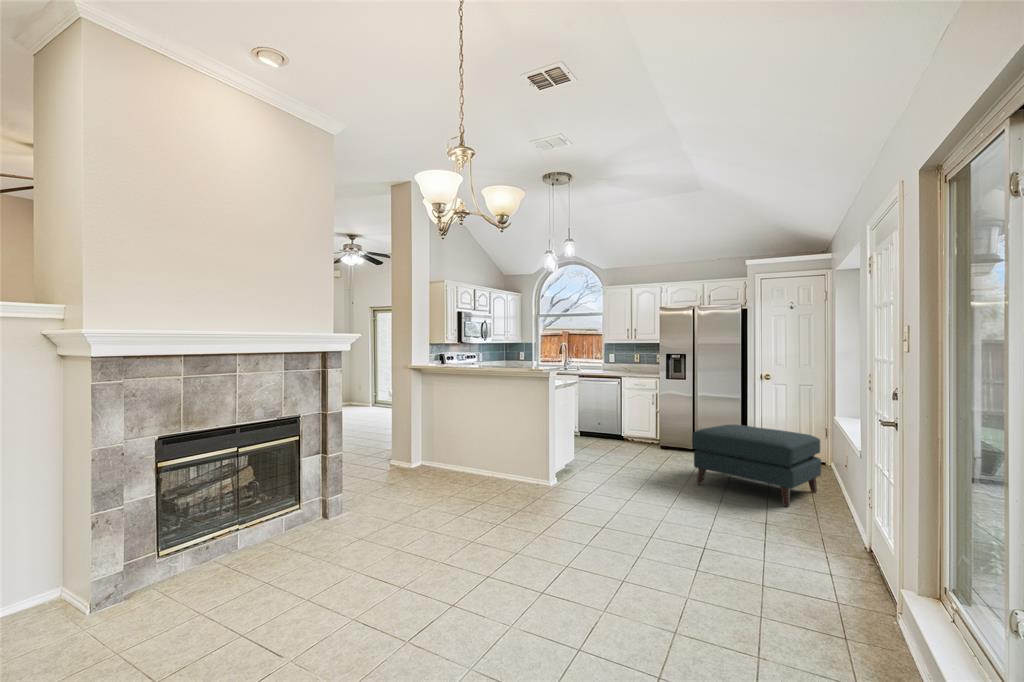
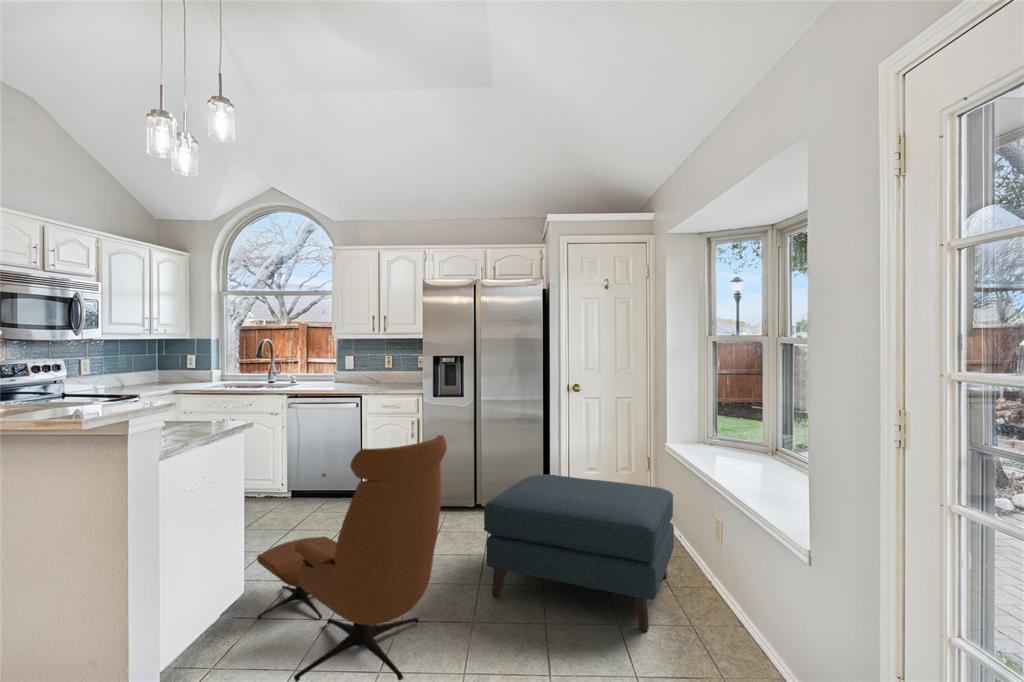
lounge chair: none [575,386,669,500] -> present [257,435,447,682]

